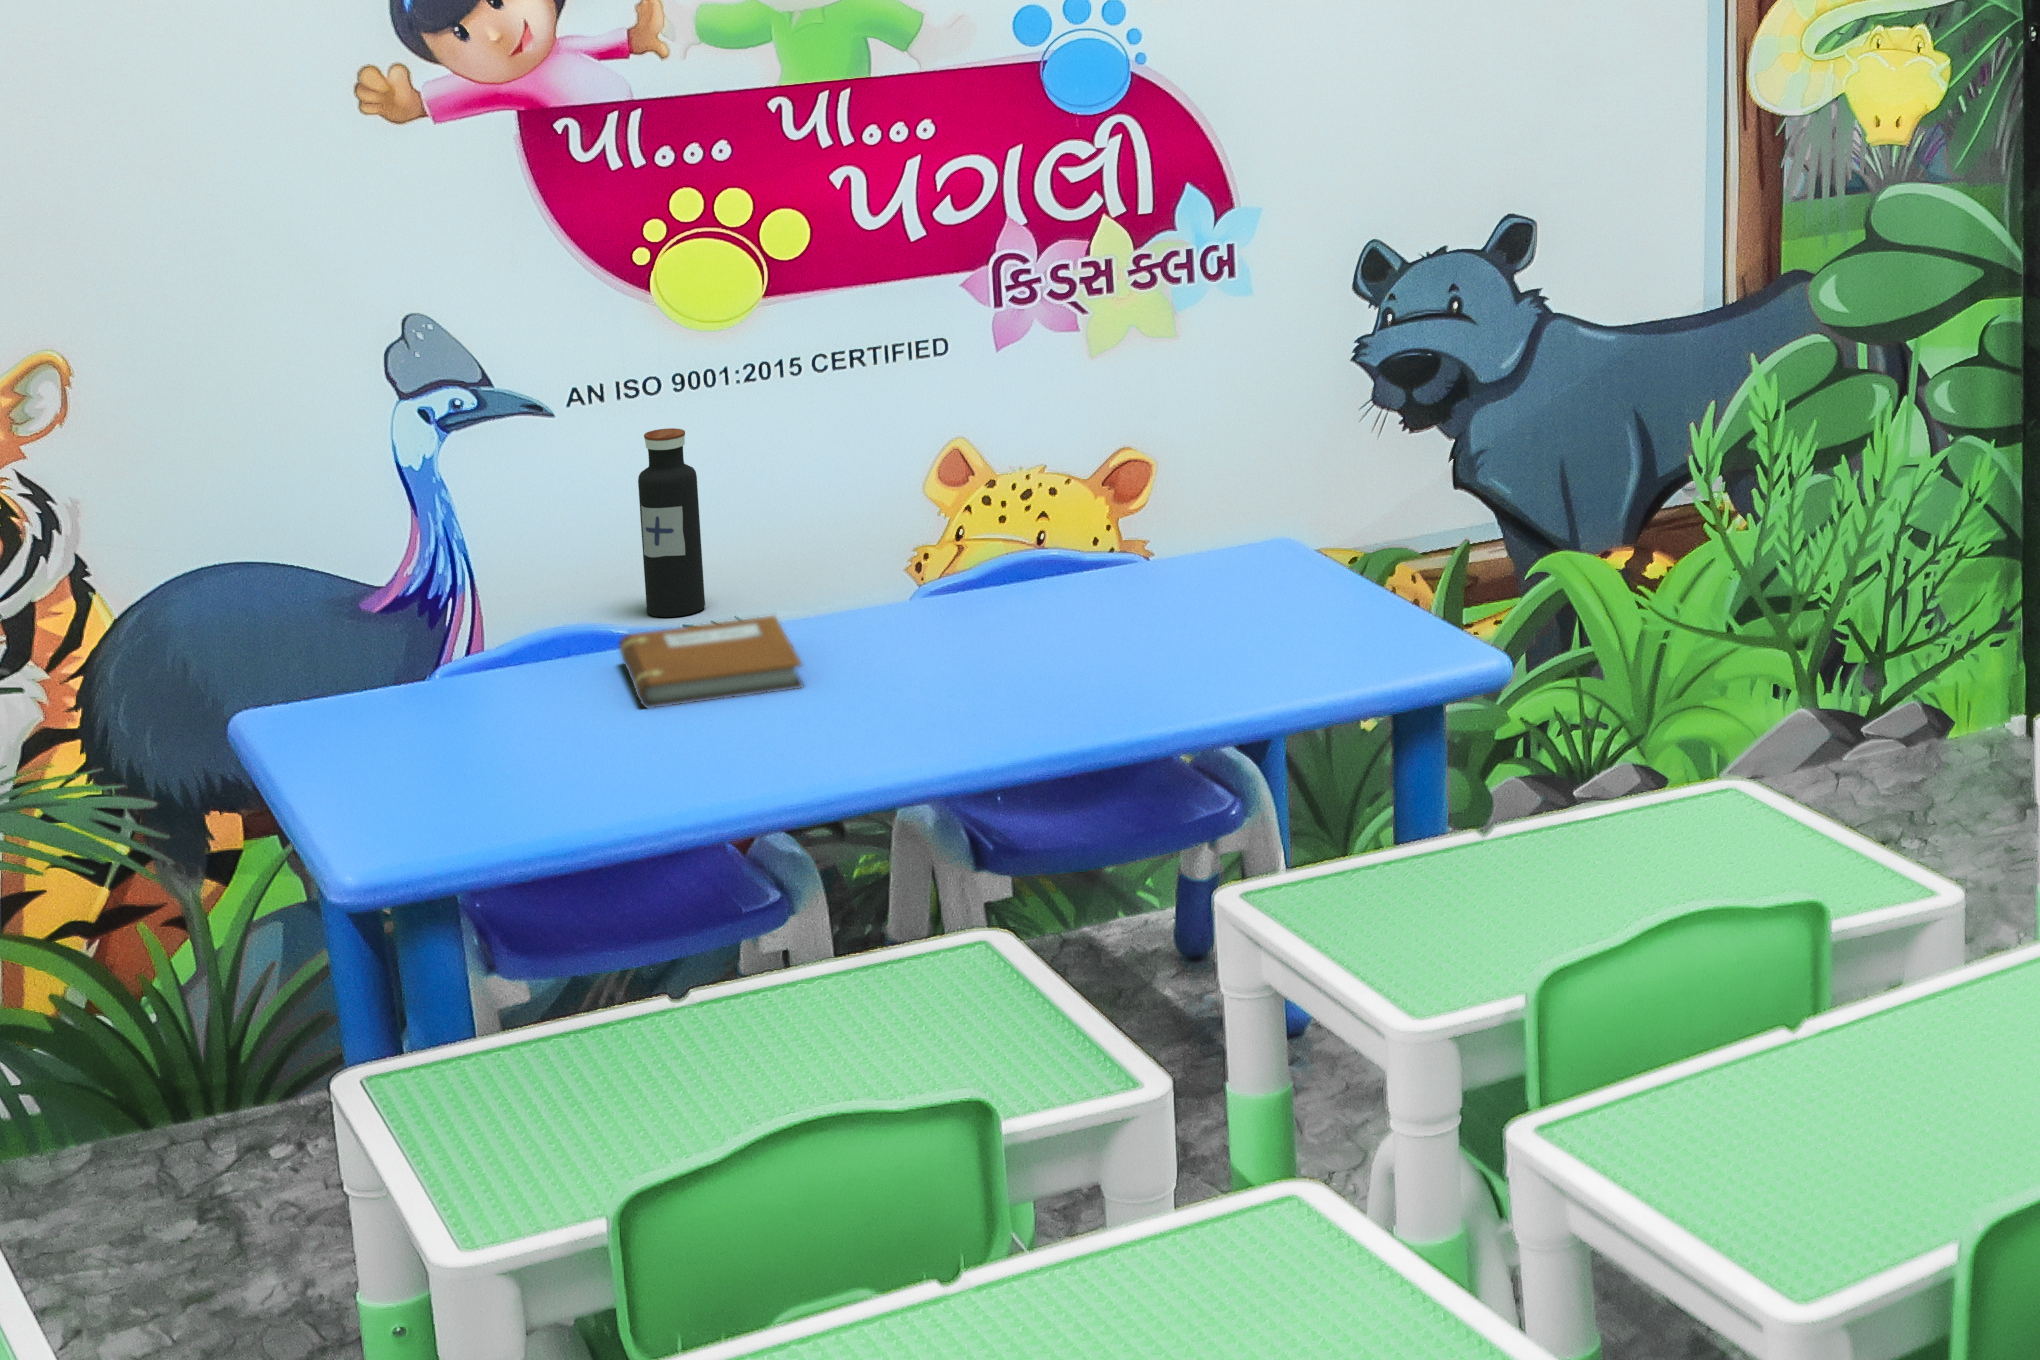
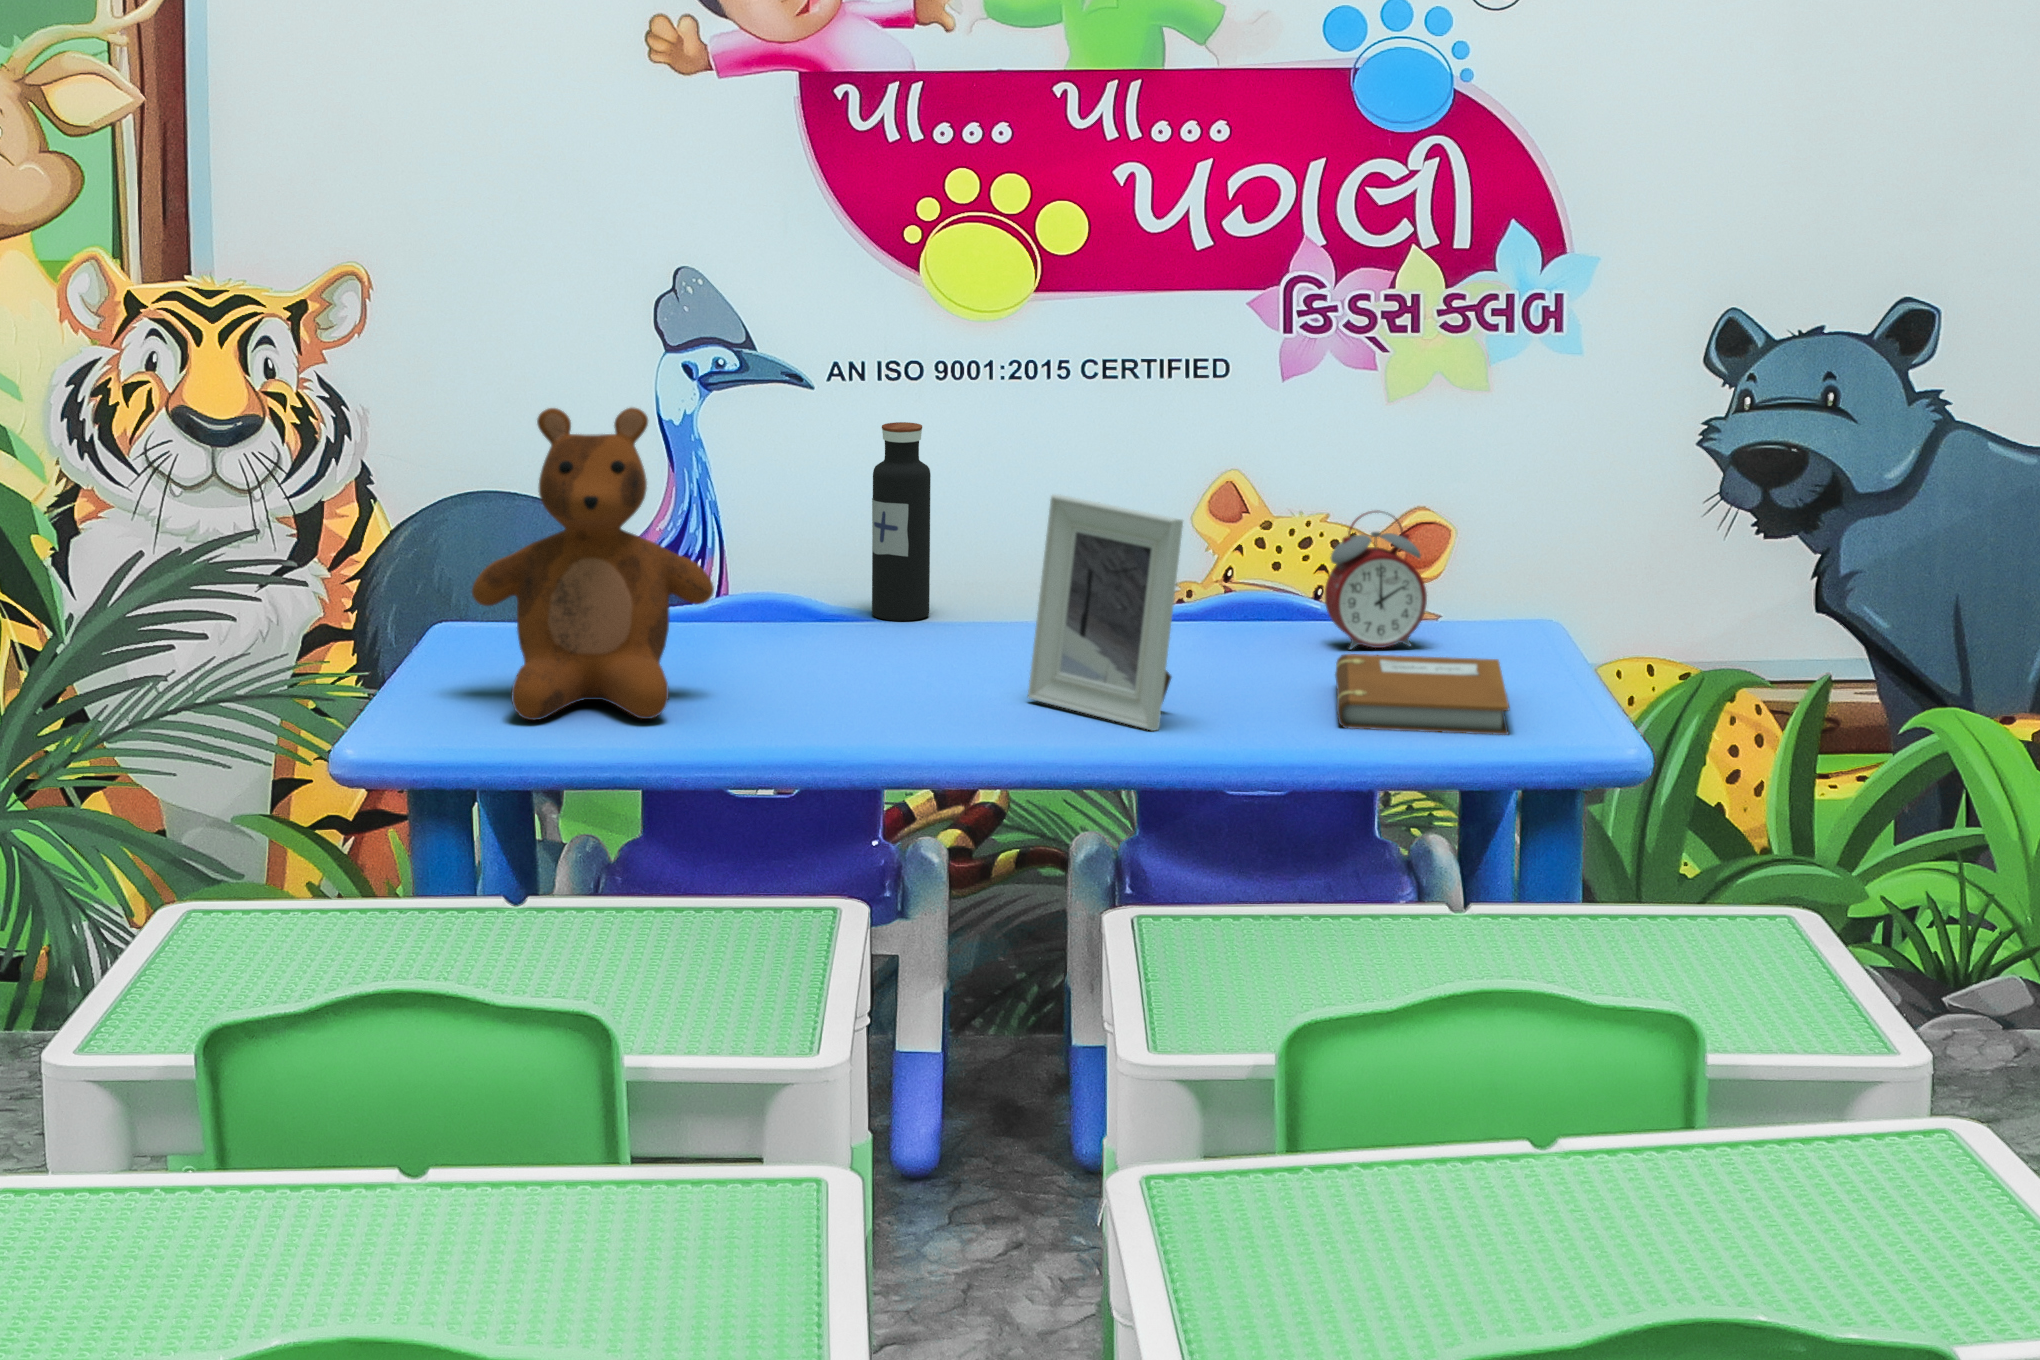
alarm clock: none [1089,449,1182,576] -> present [1325,510,1427,649]
teddy bear: none [329,467,579,785] -> present [472,408,714,720]
picture frame: none [890,486,1040,686] -> present [1028,494,1183,731]
notebook: present [619,616,803,708] -> present [1335,654,1509,735]

